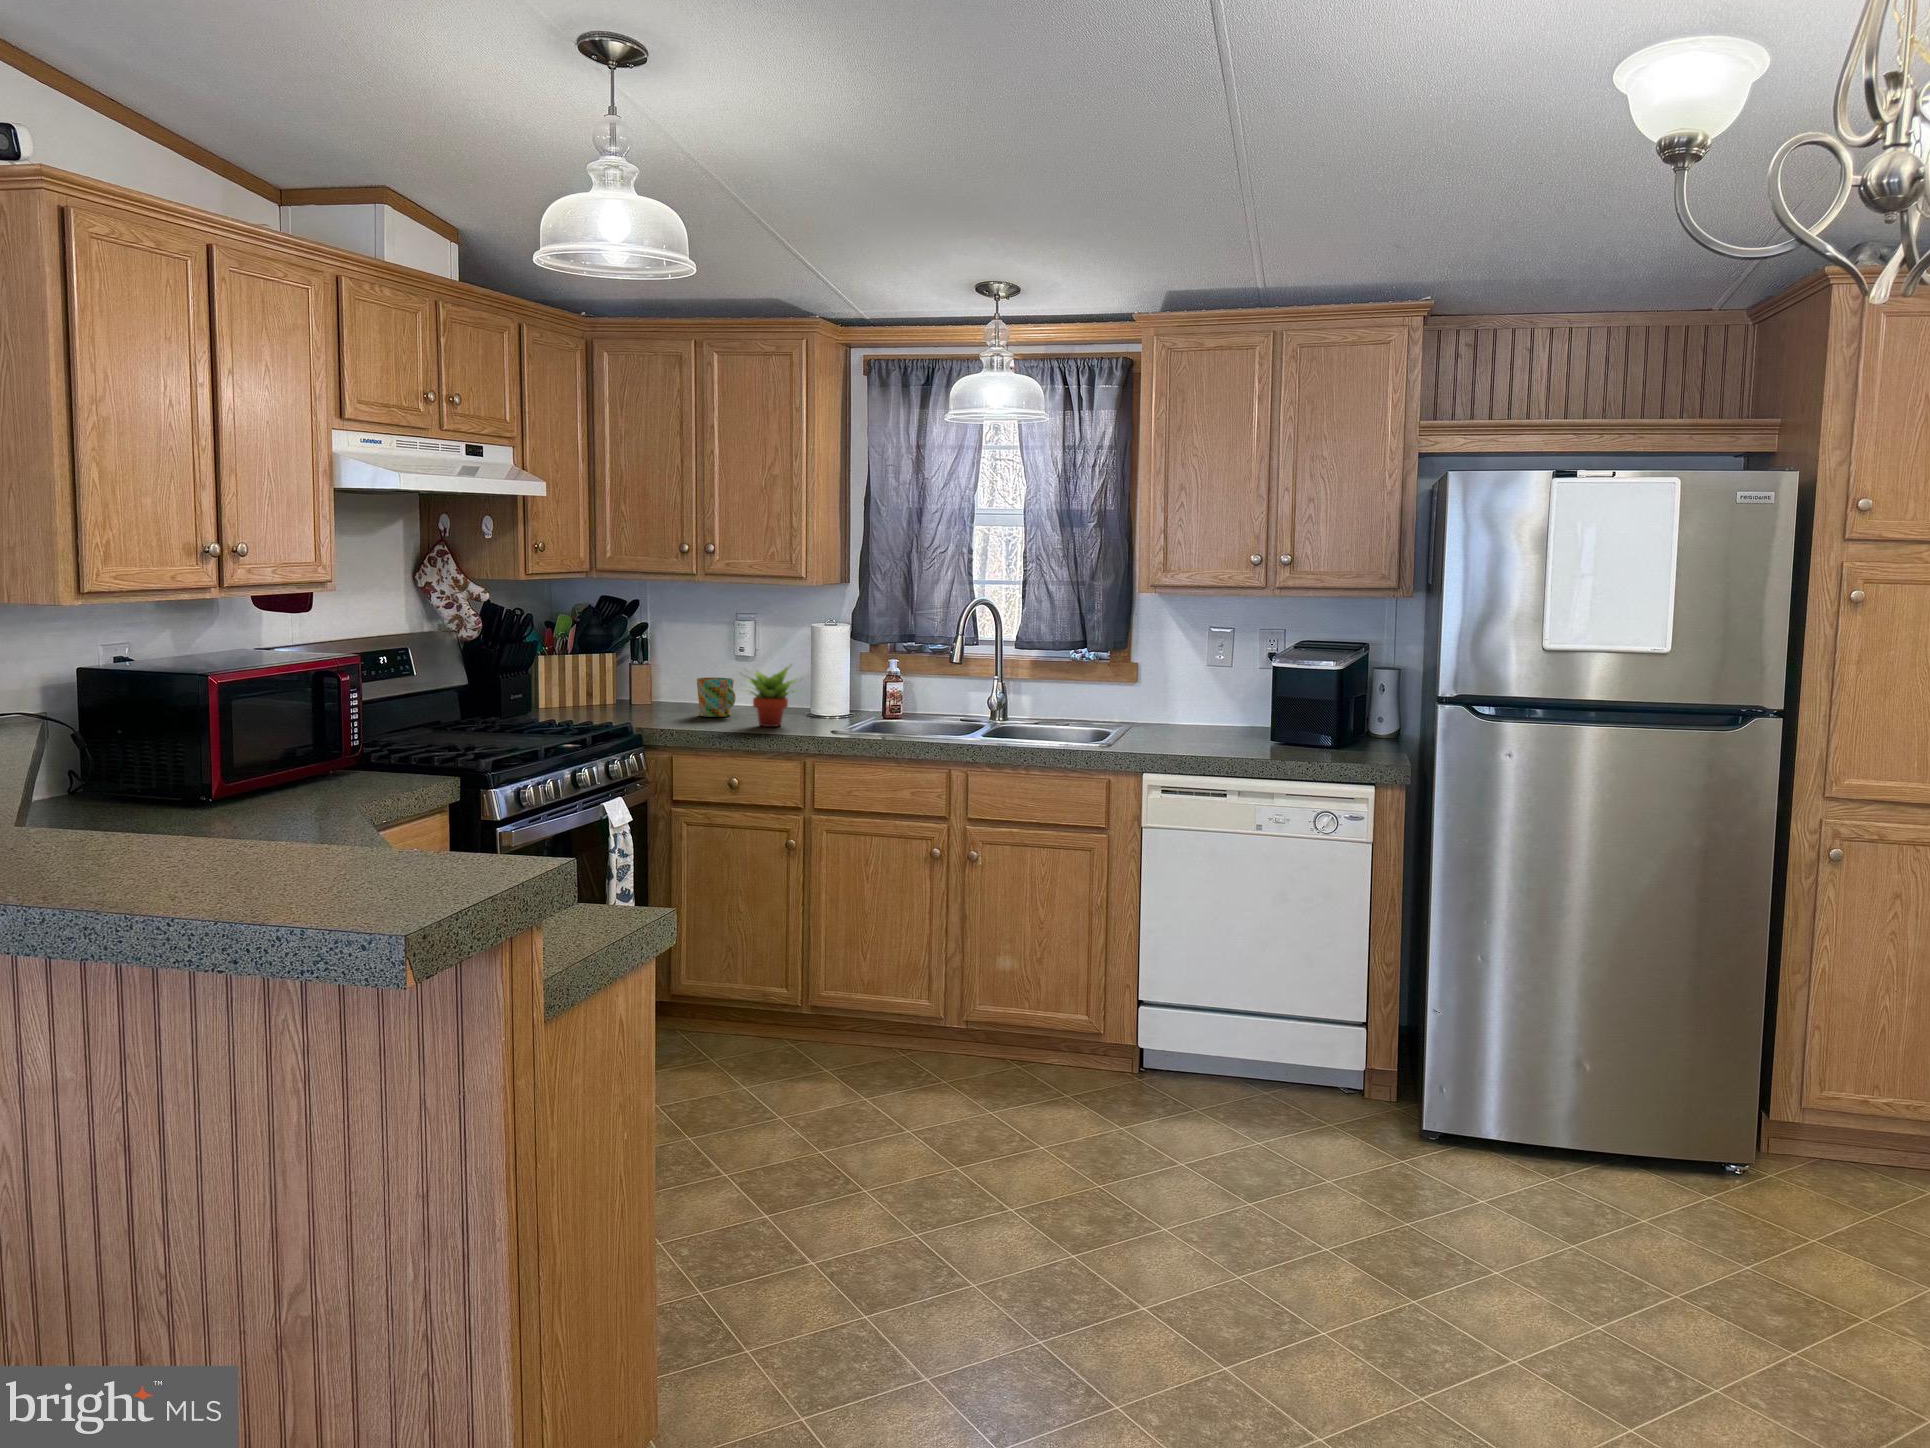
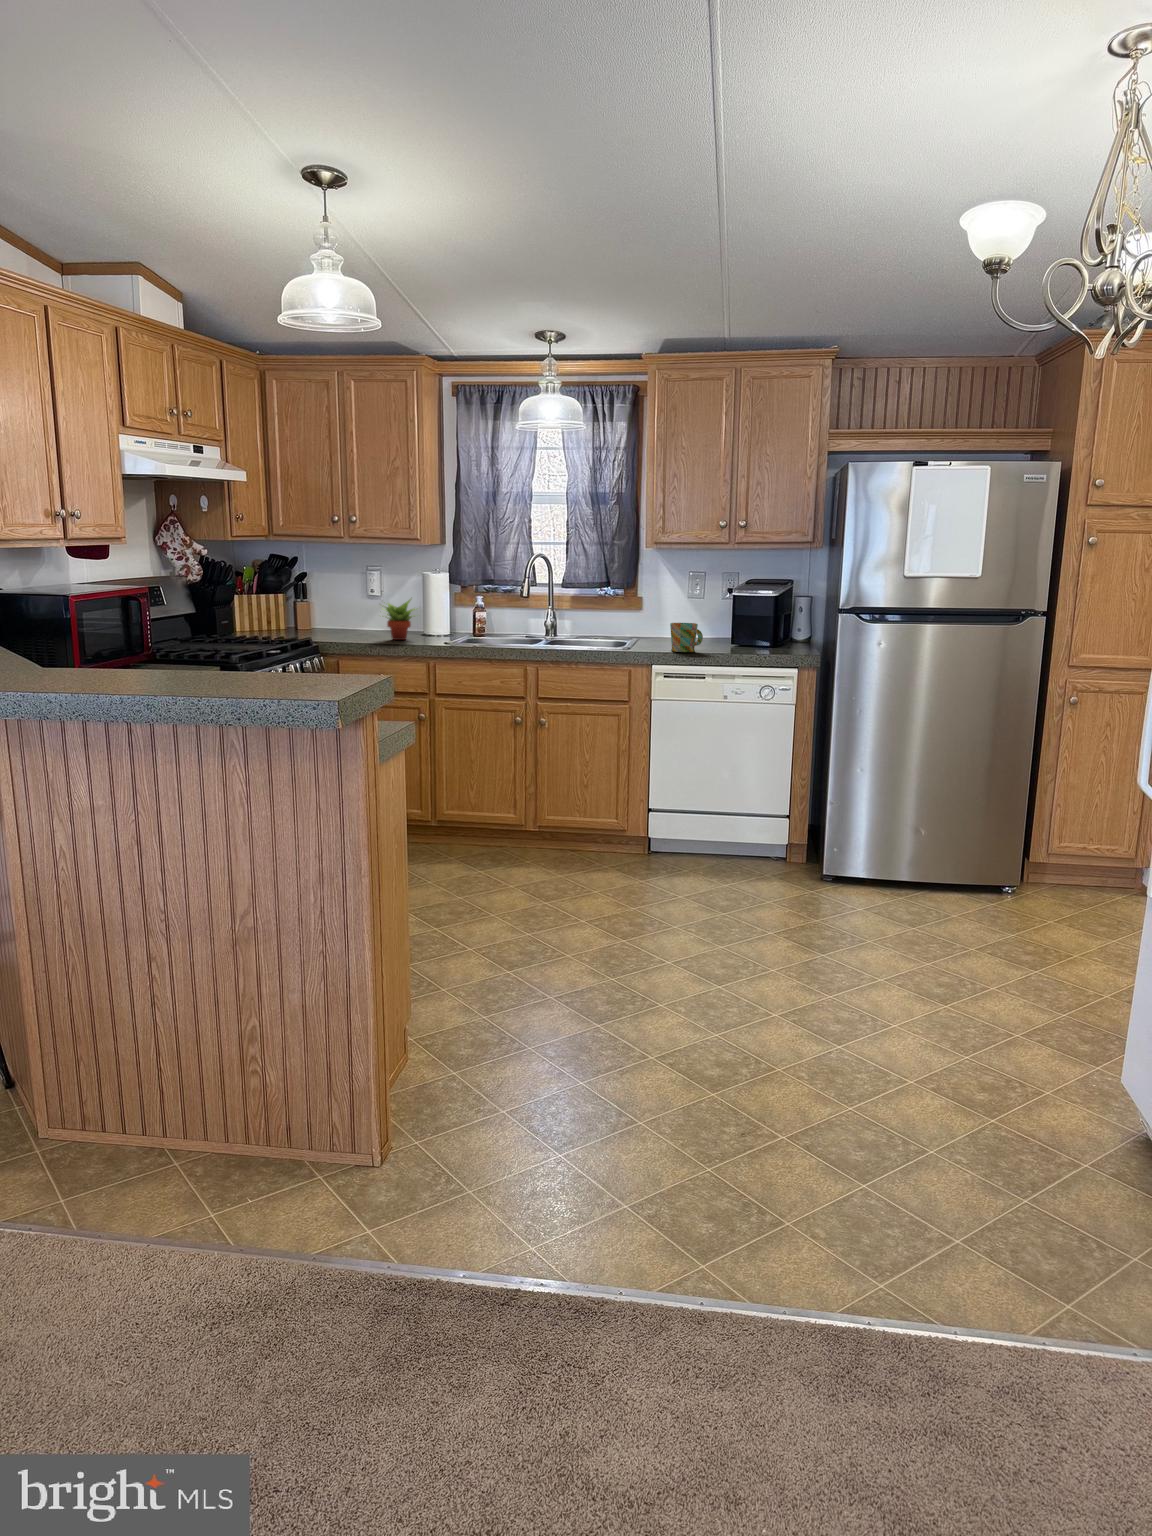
mug: present [697,677,736,717] -> present [670,623,703,652]

